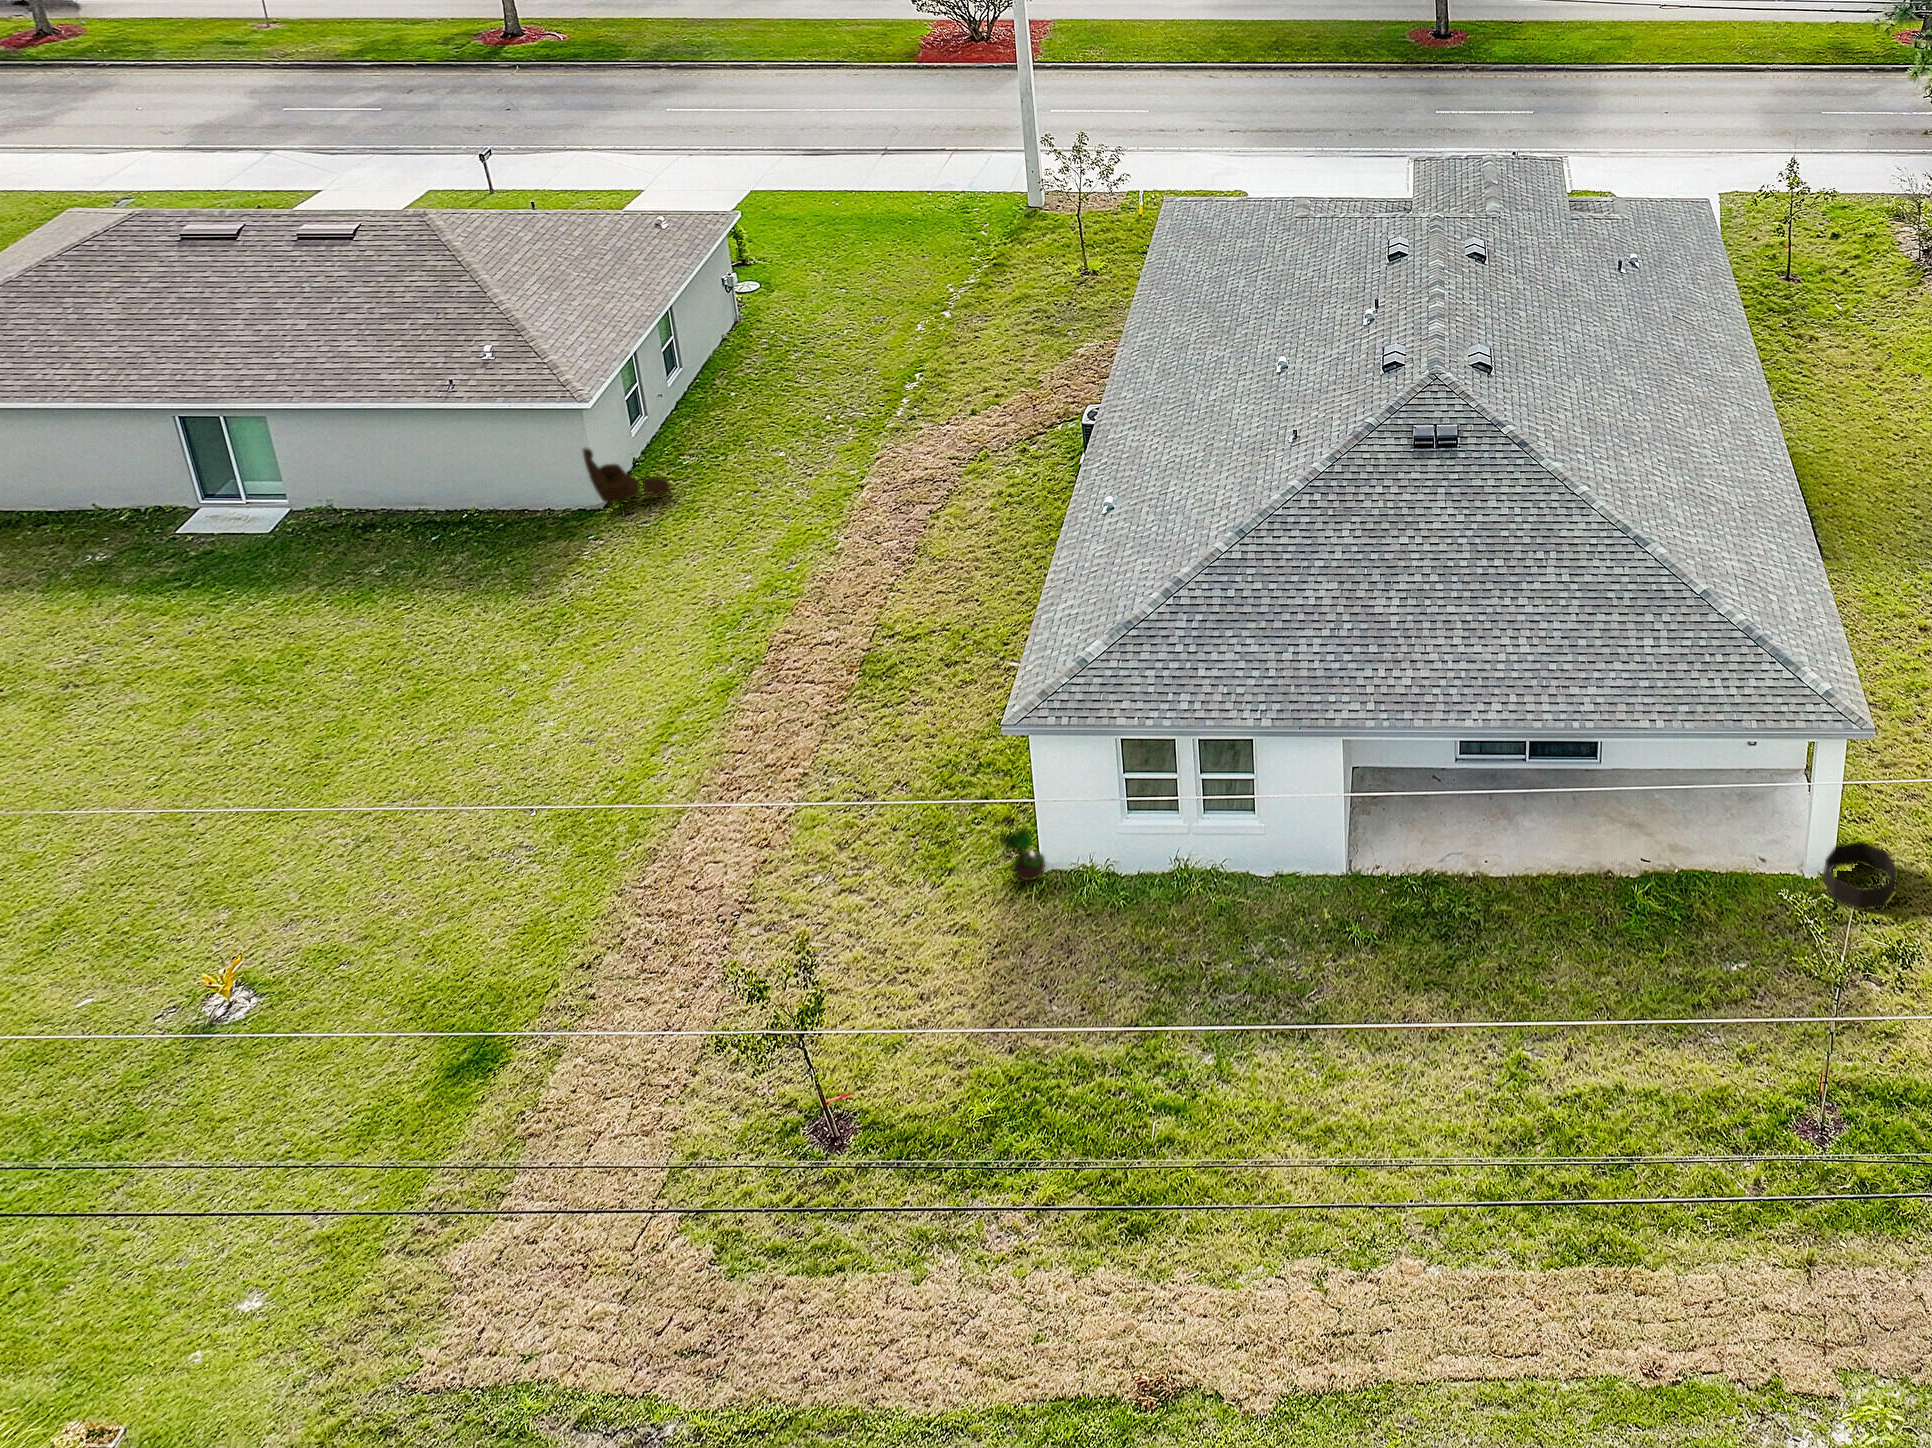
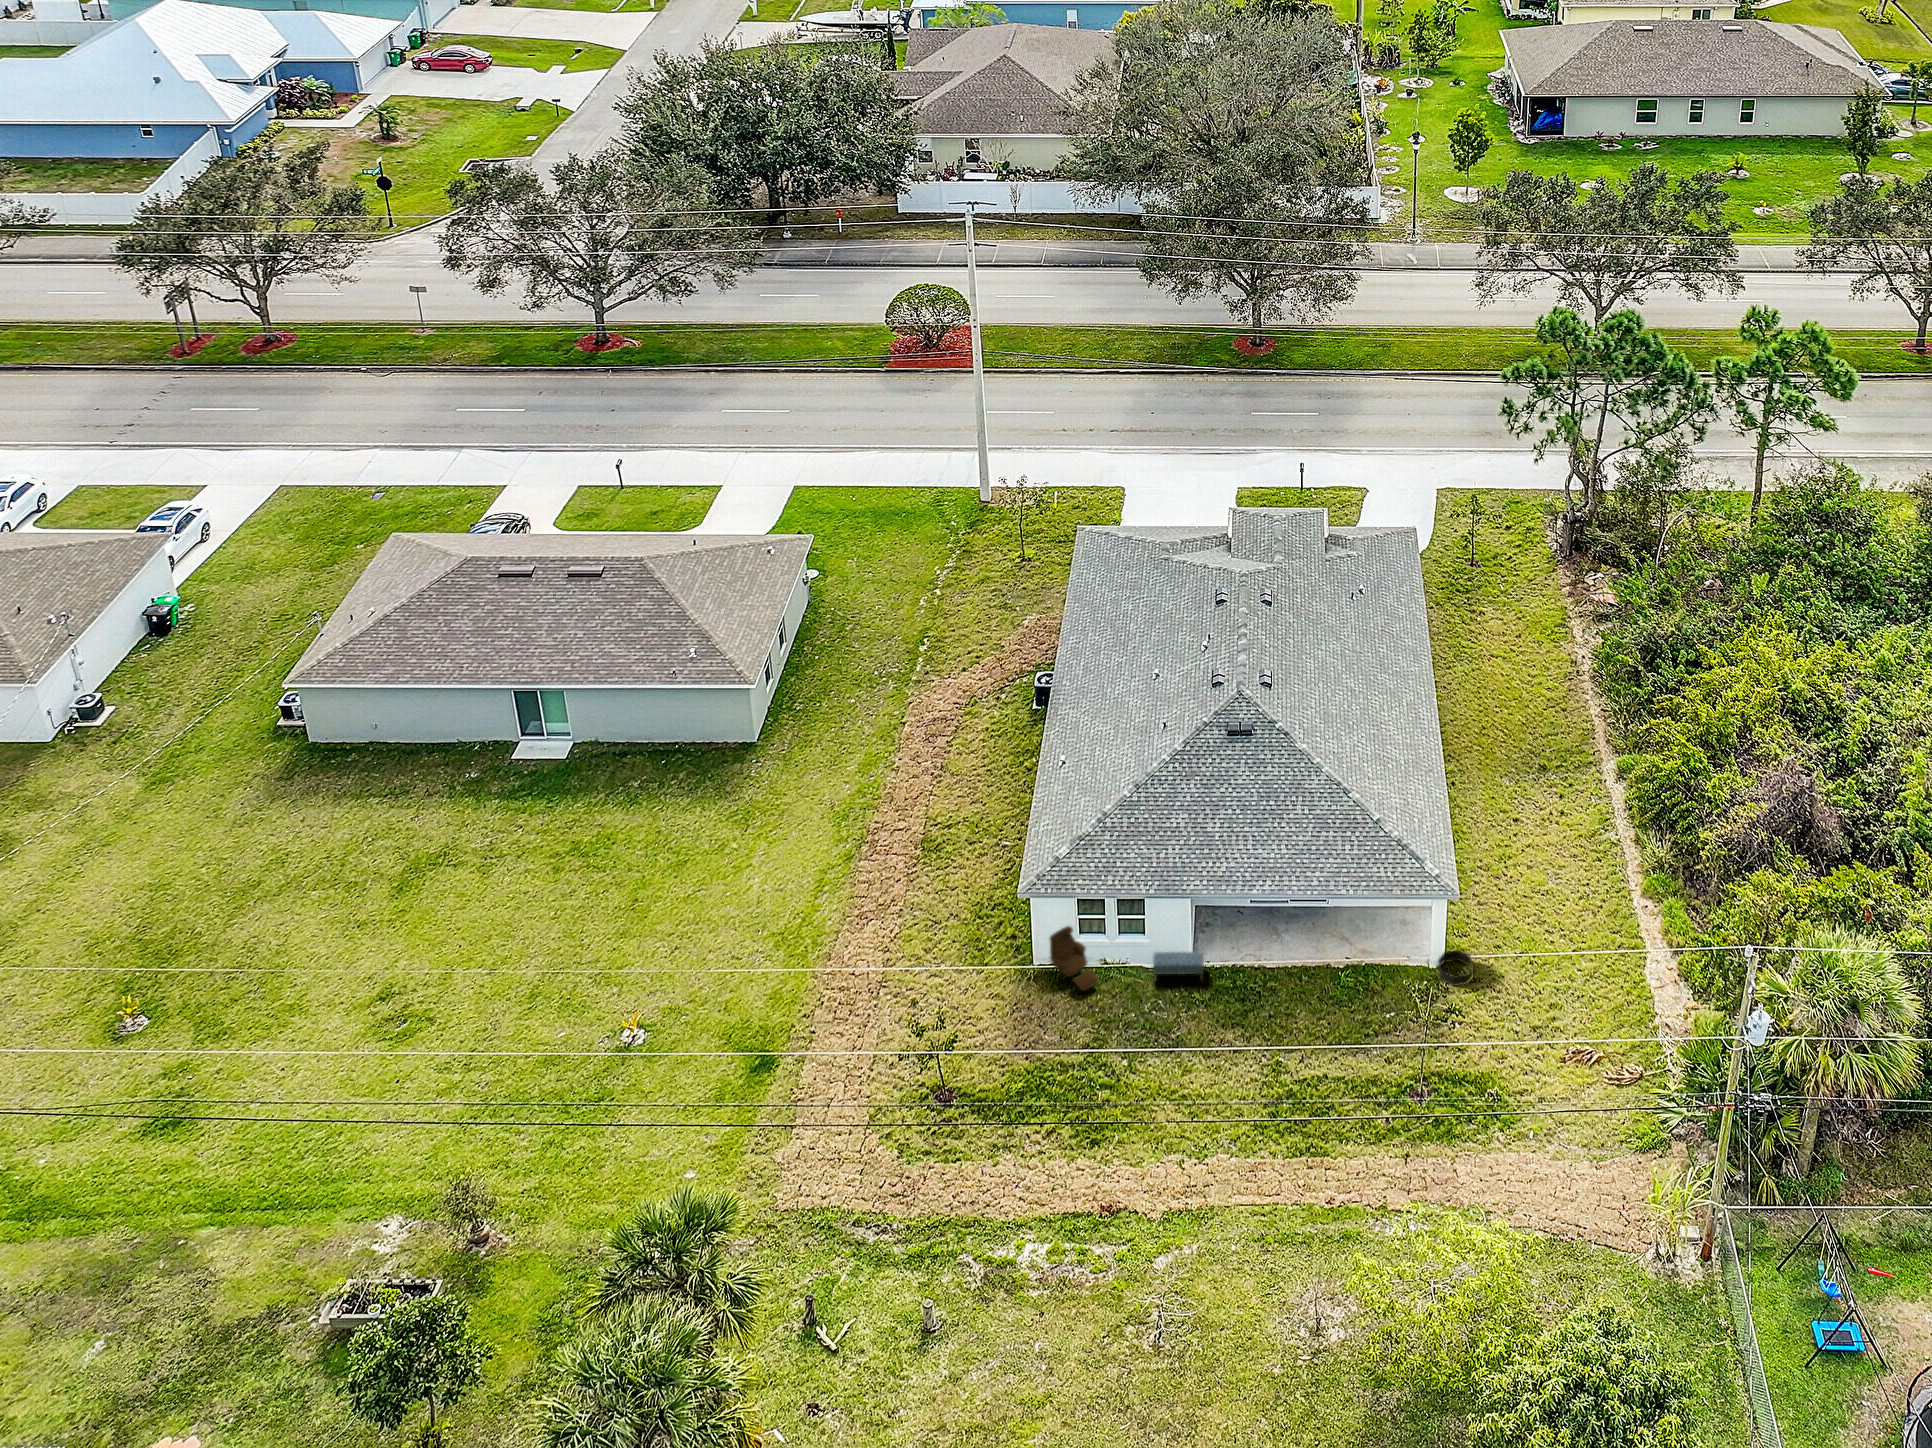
lounge chair: present [583,449,671,515] -> present [1050,926,1098,991]
potted tree: present [1000,826,1045,881] -> none [1012,942,1038,972]
bench: none [1268,843,1368,901] -> present [1153,952,1204,980]

